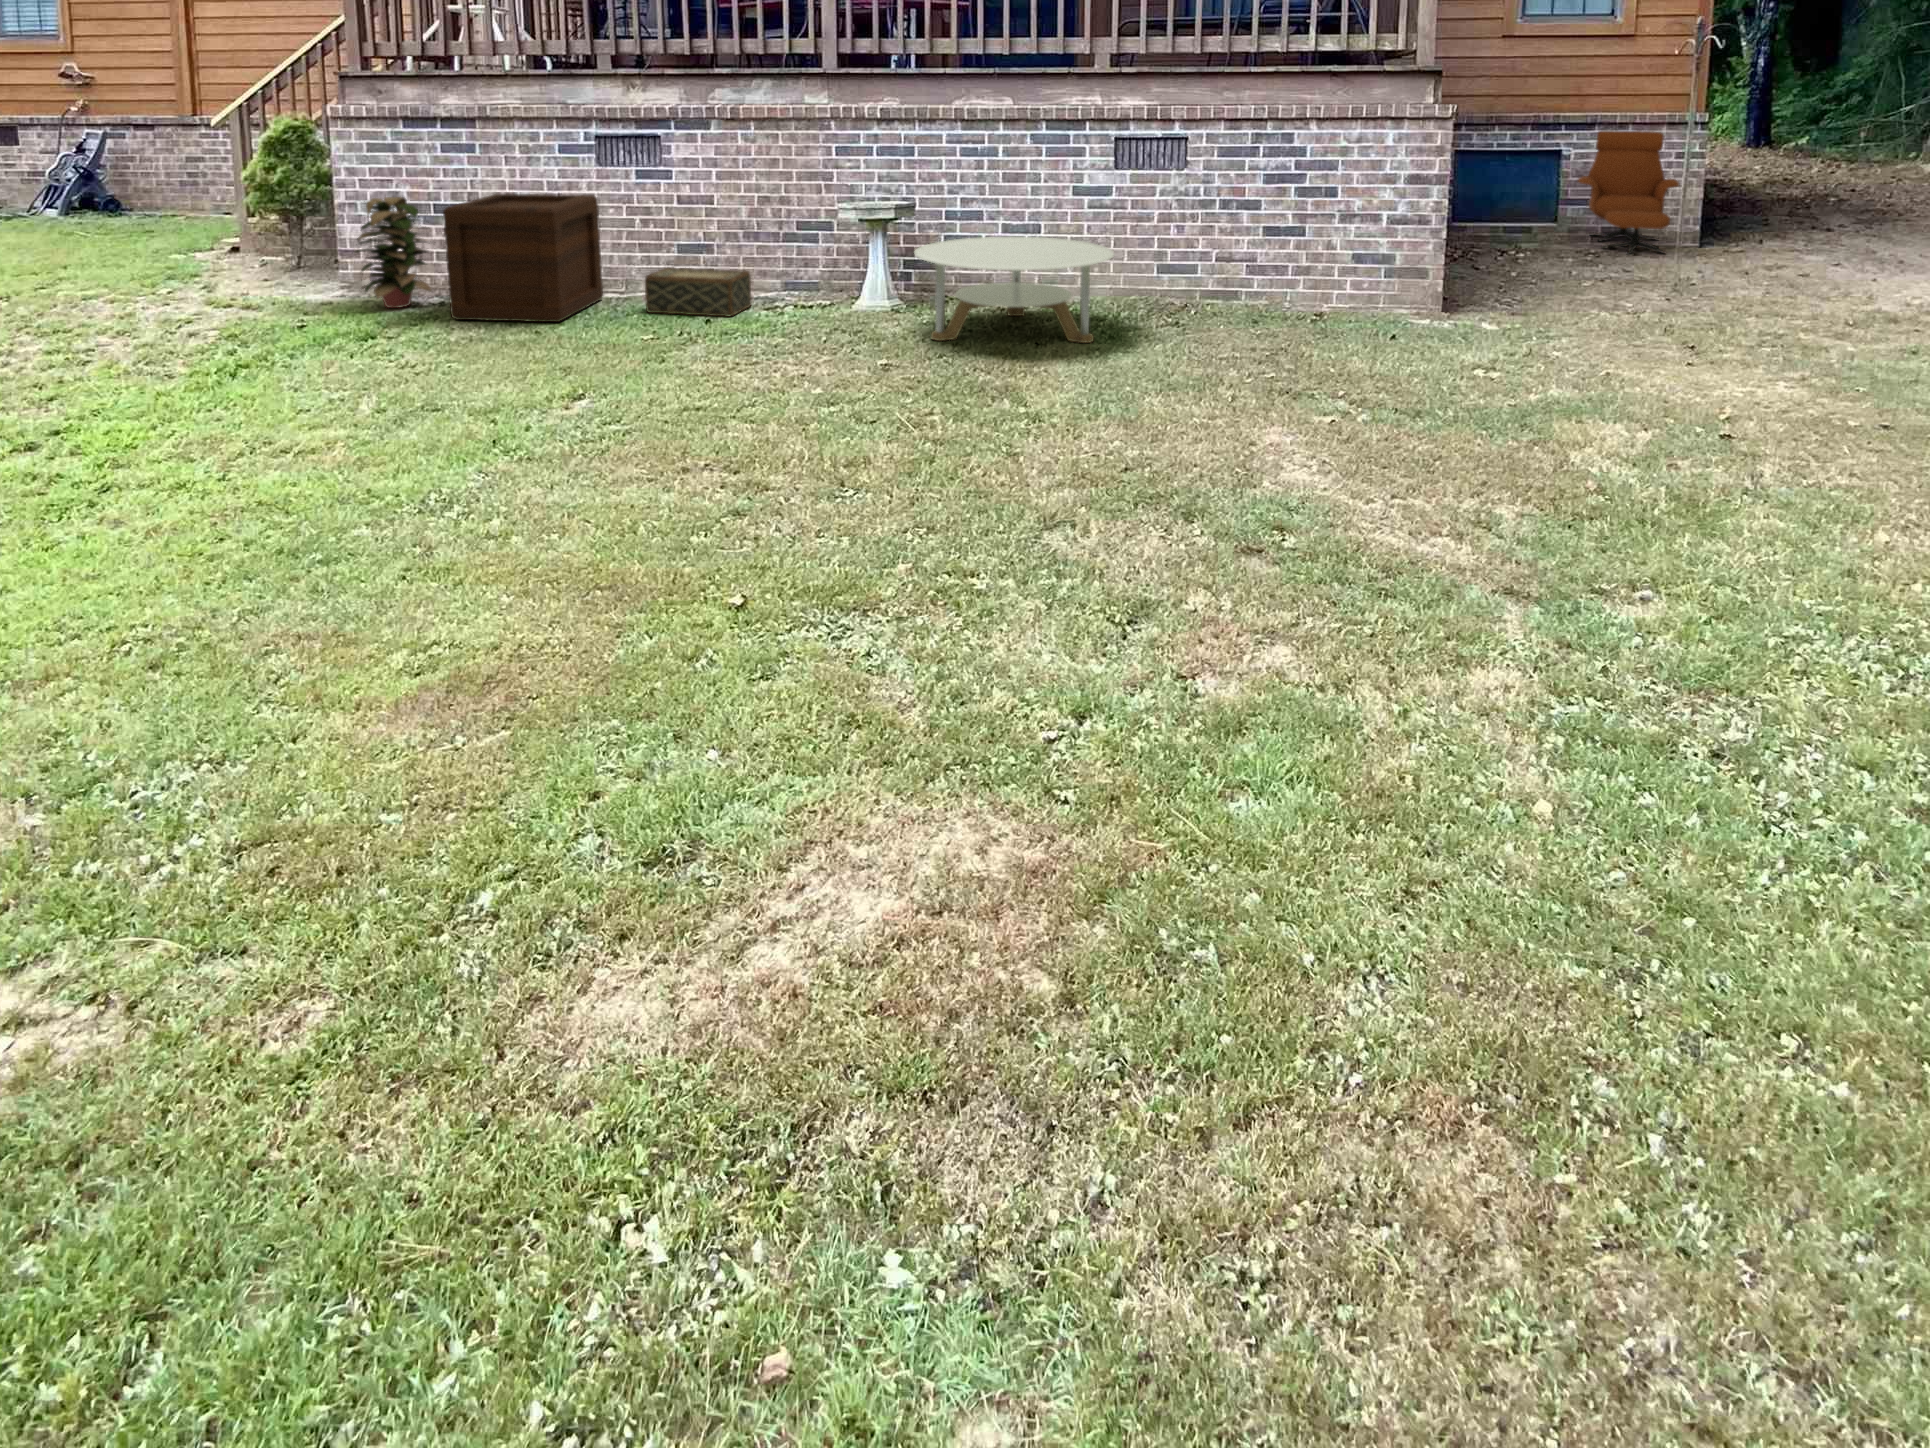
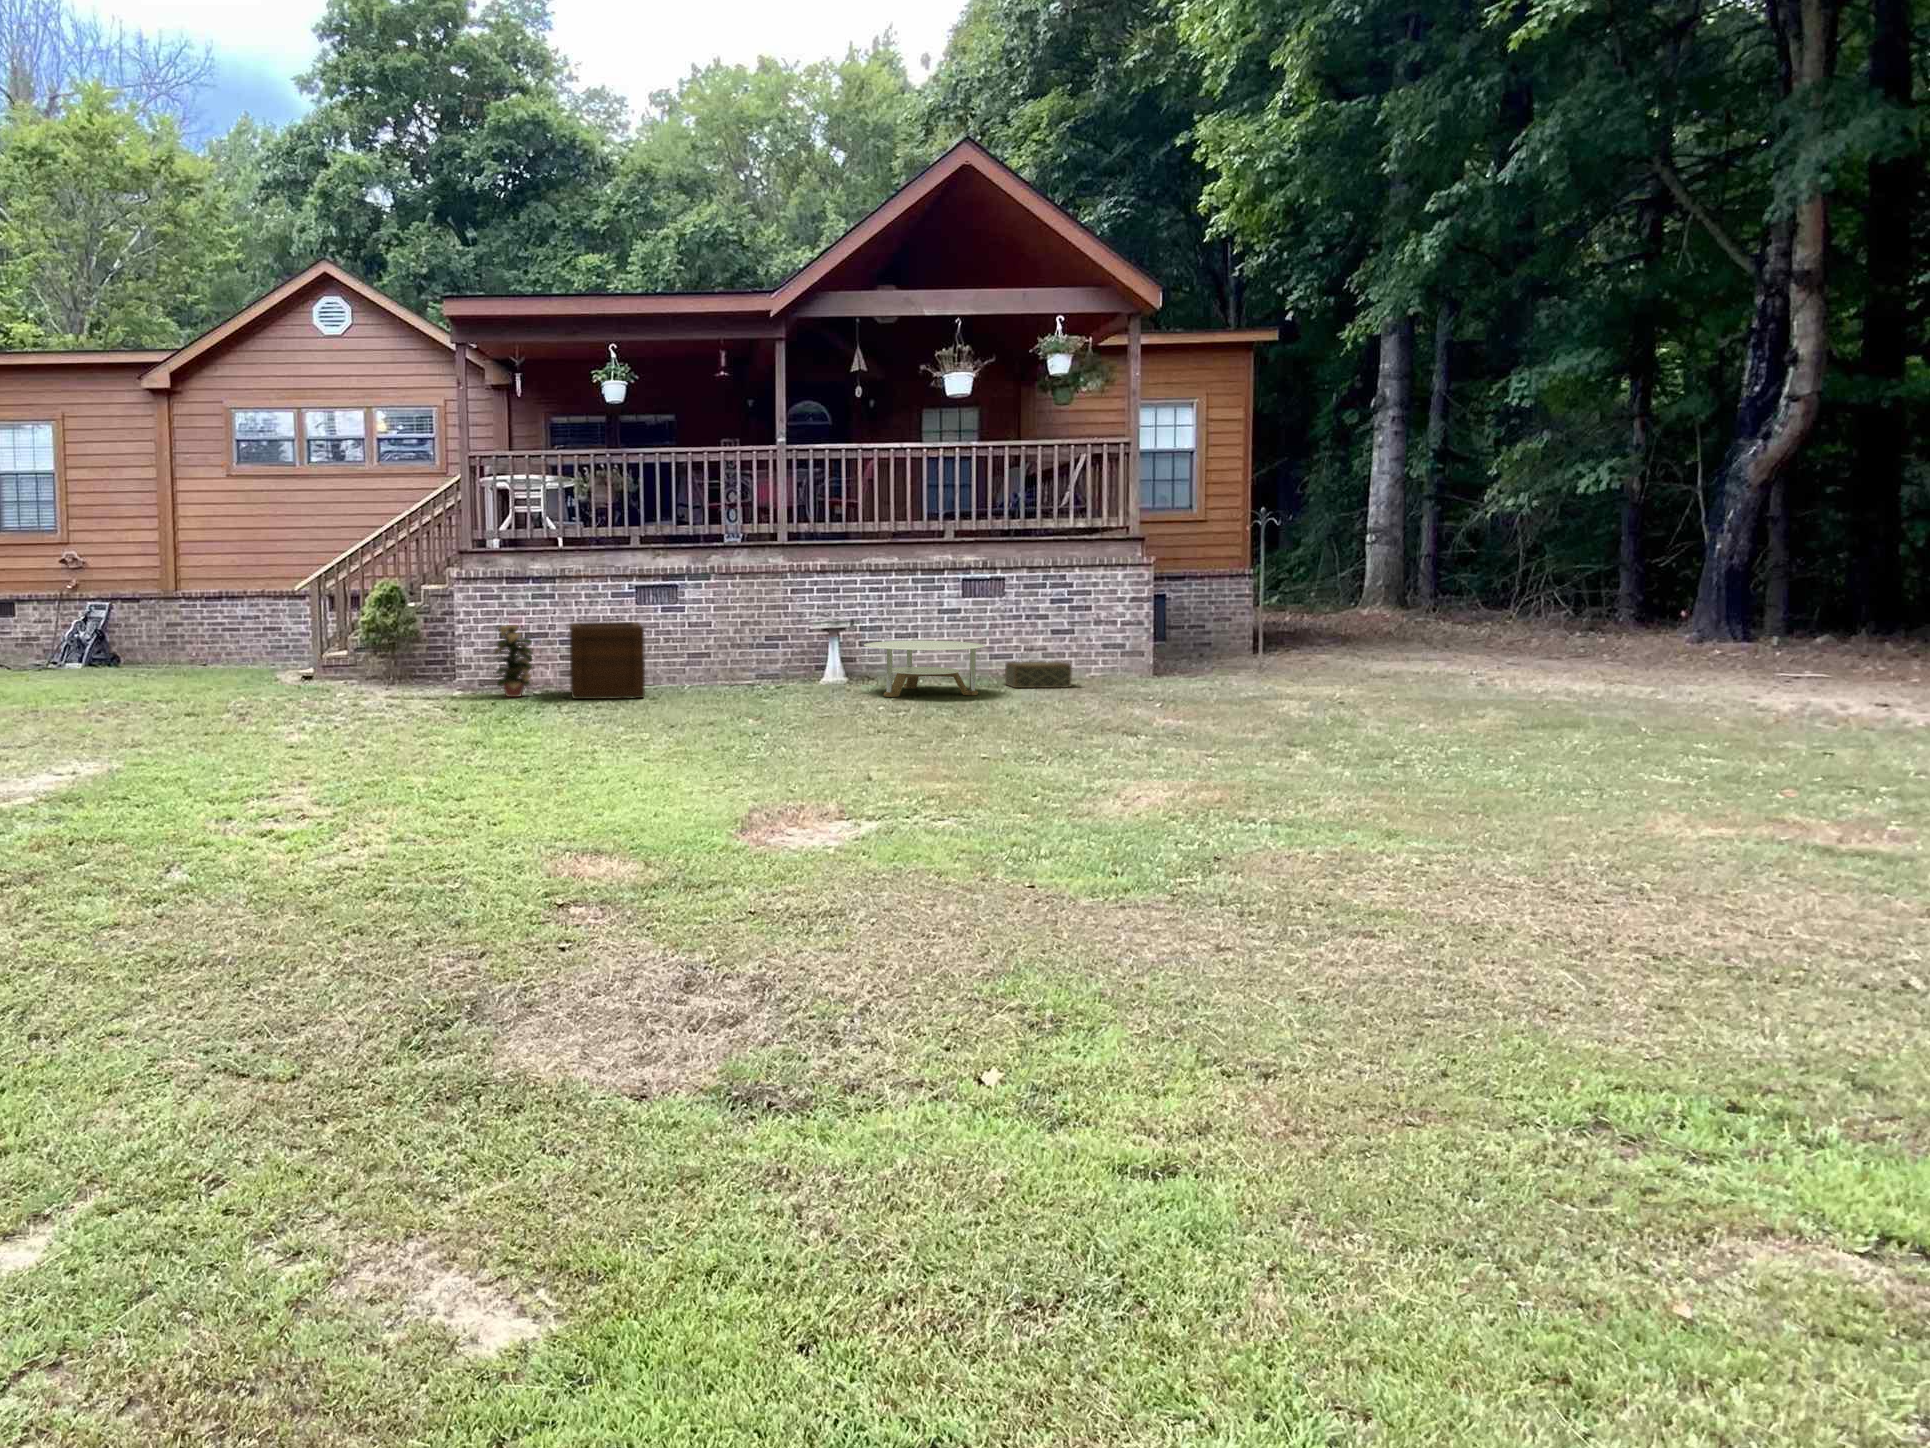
lounge chair: present [1578,131,1679,254] -> none [1181,583,1245,657]
woven basket: present [645,268,751,316] -> present [1005,662,1072,688]

